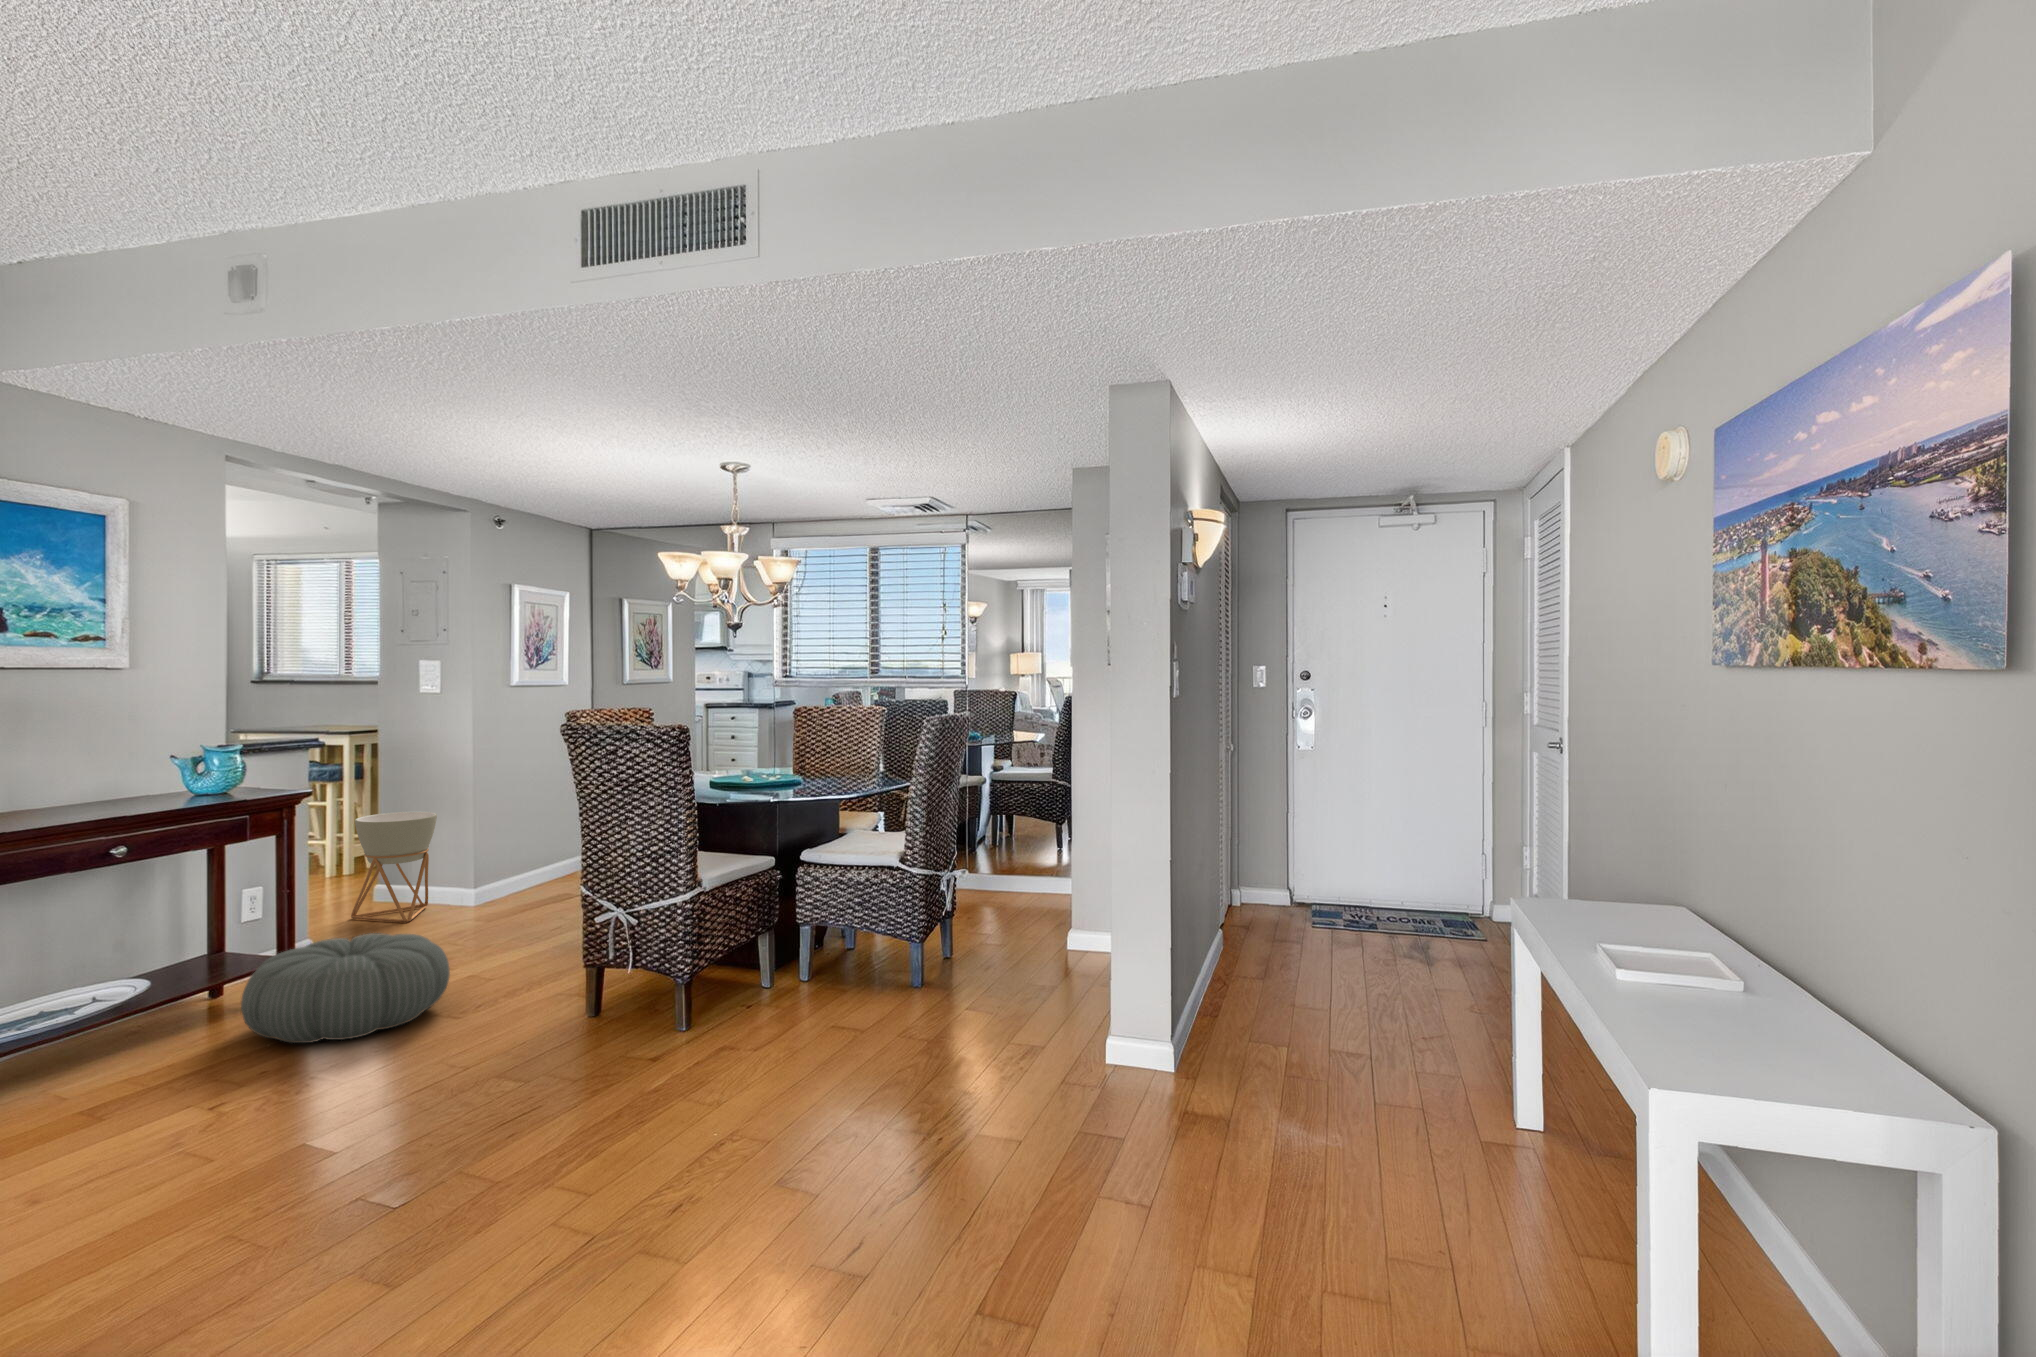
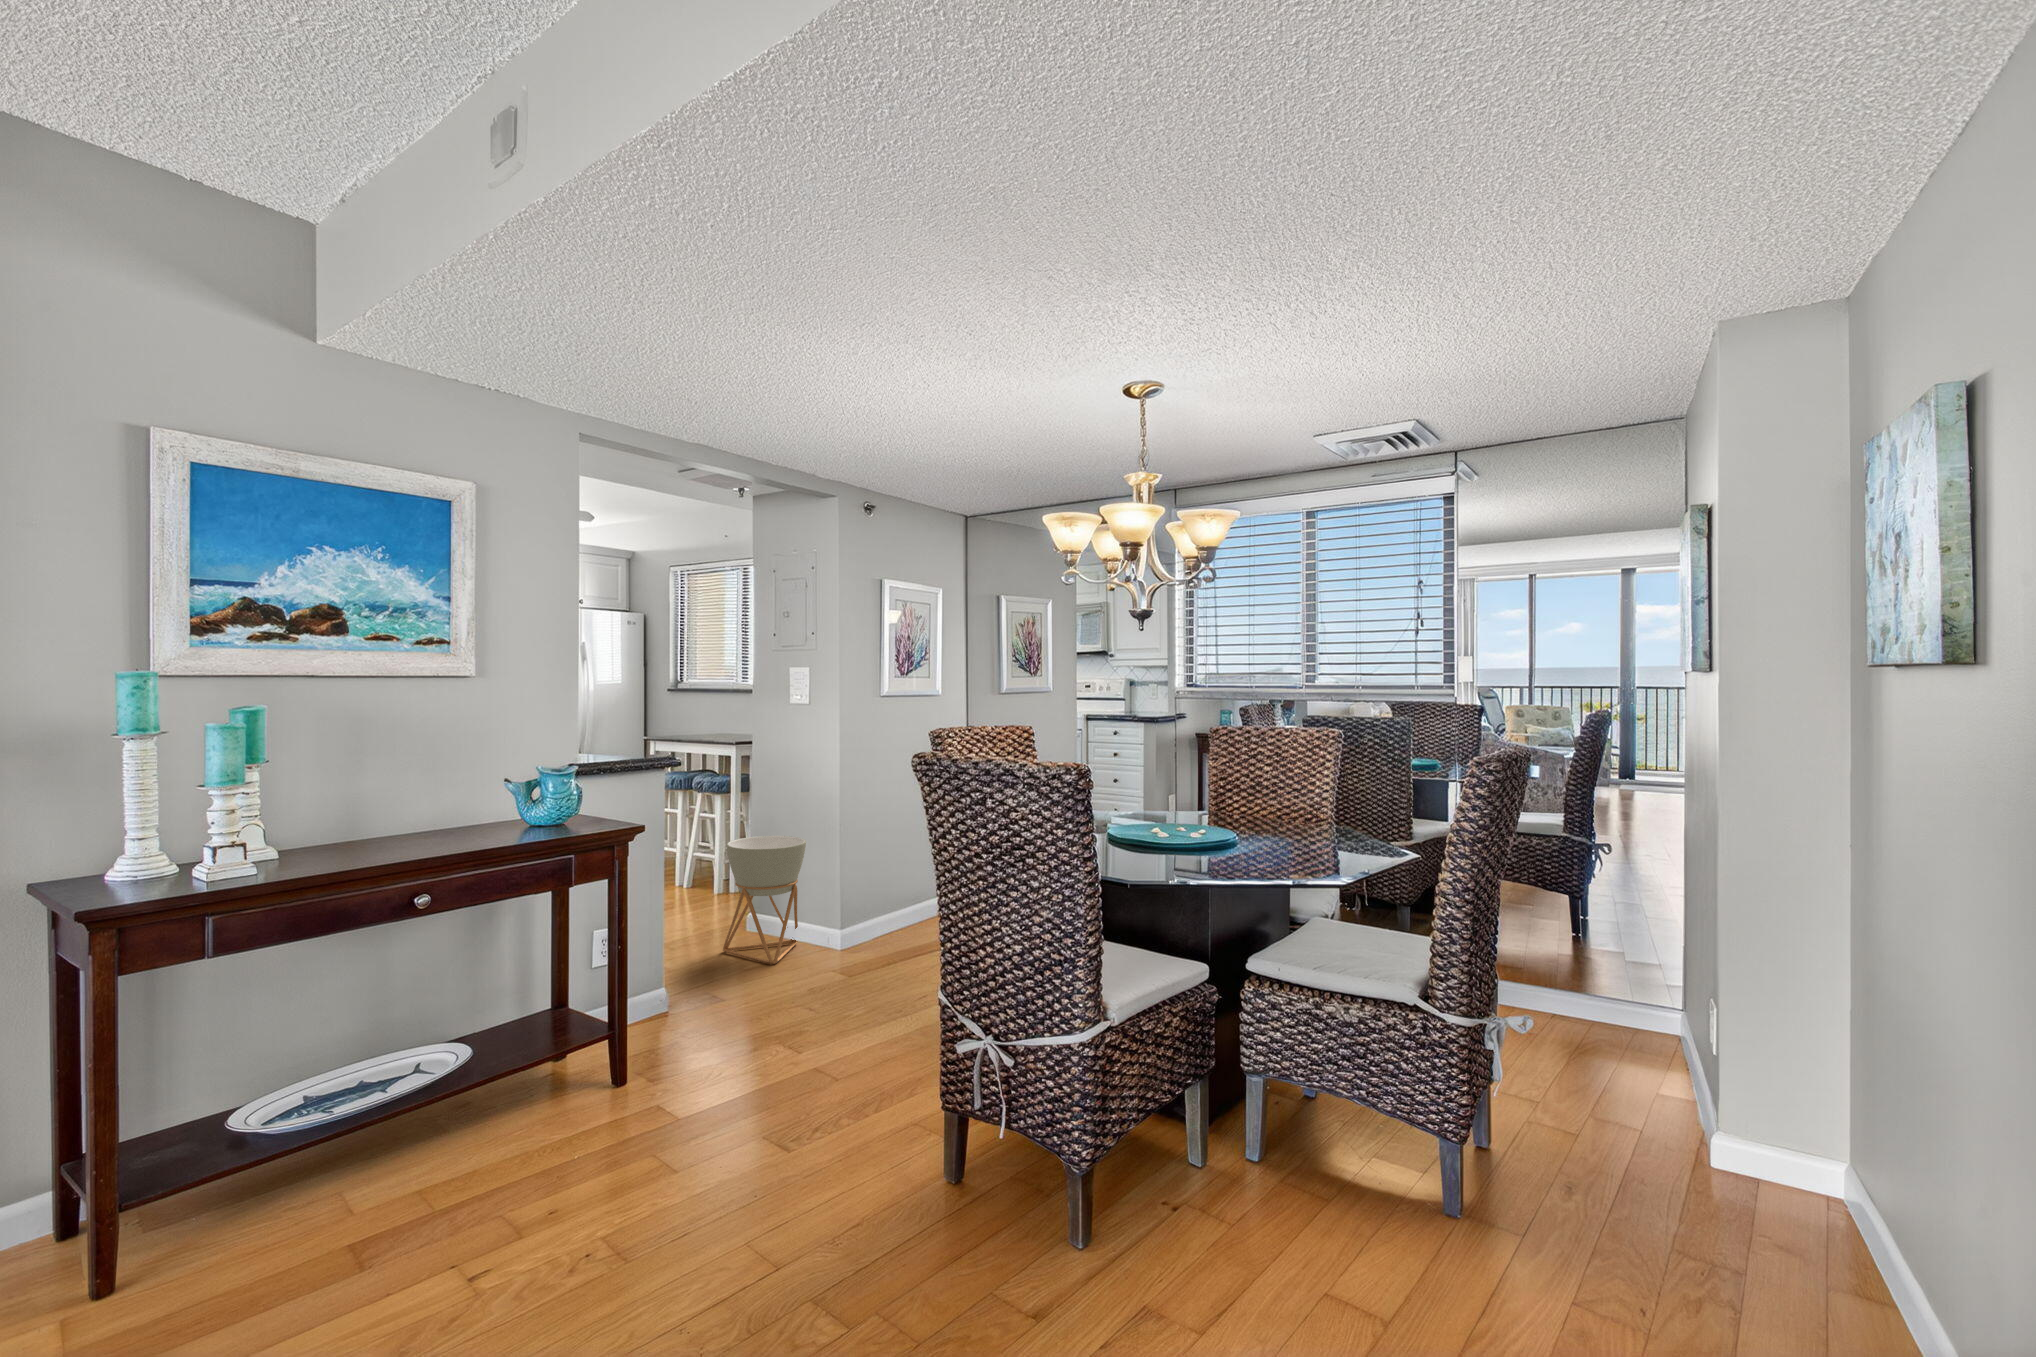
pouf: present [241,933,450,1043] -> none [546,1011,783,1173]

